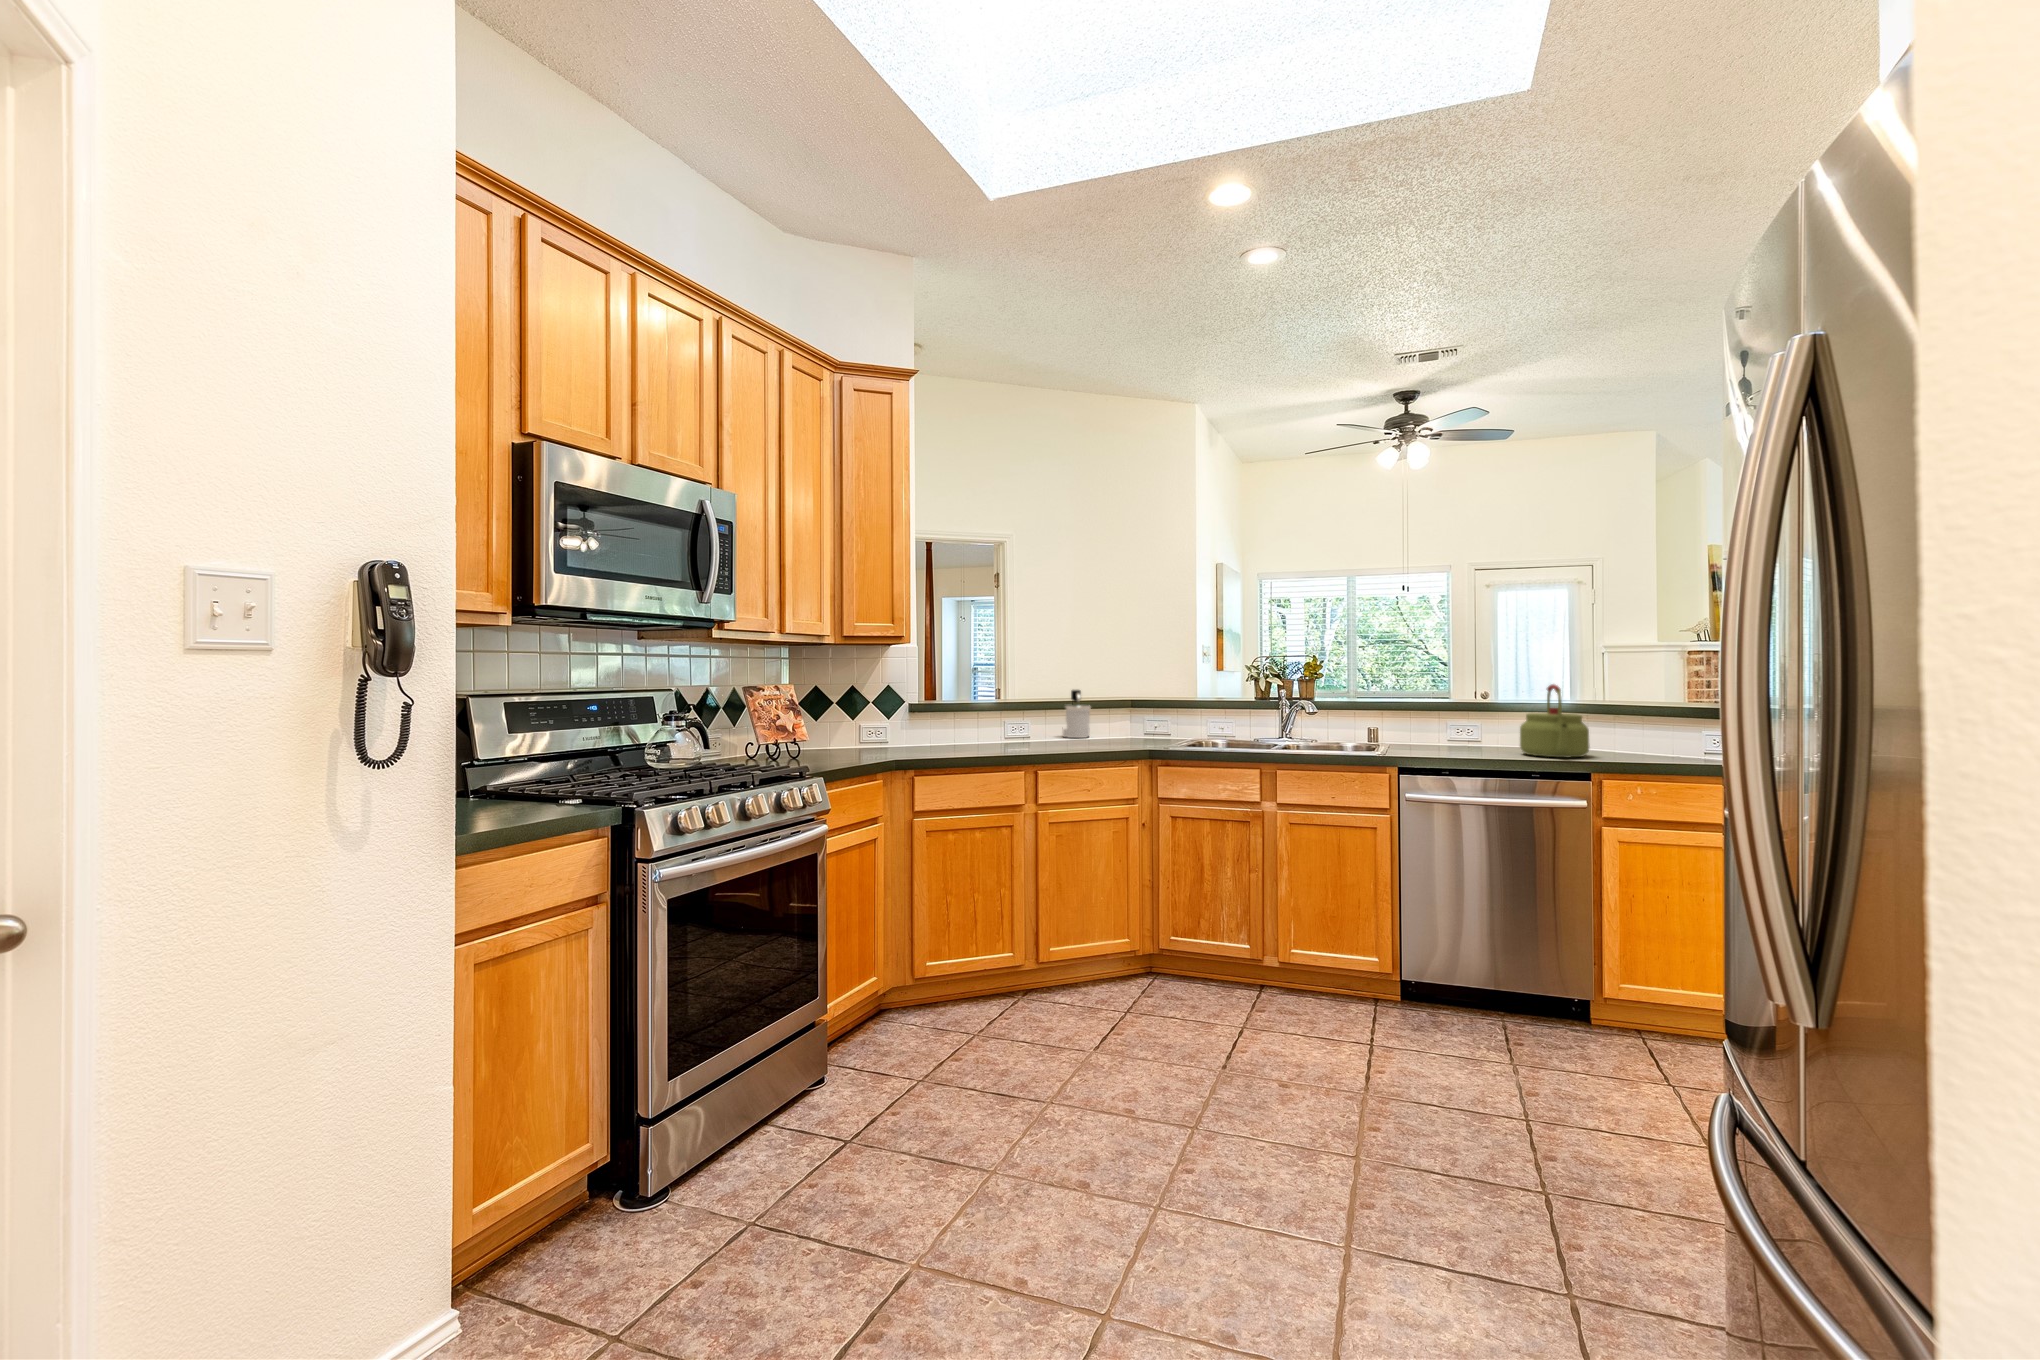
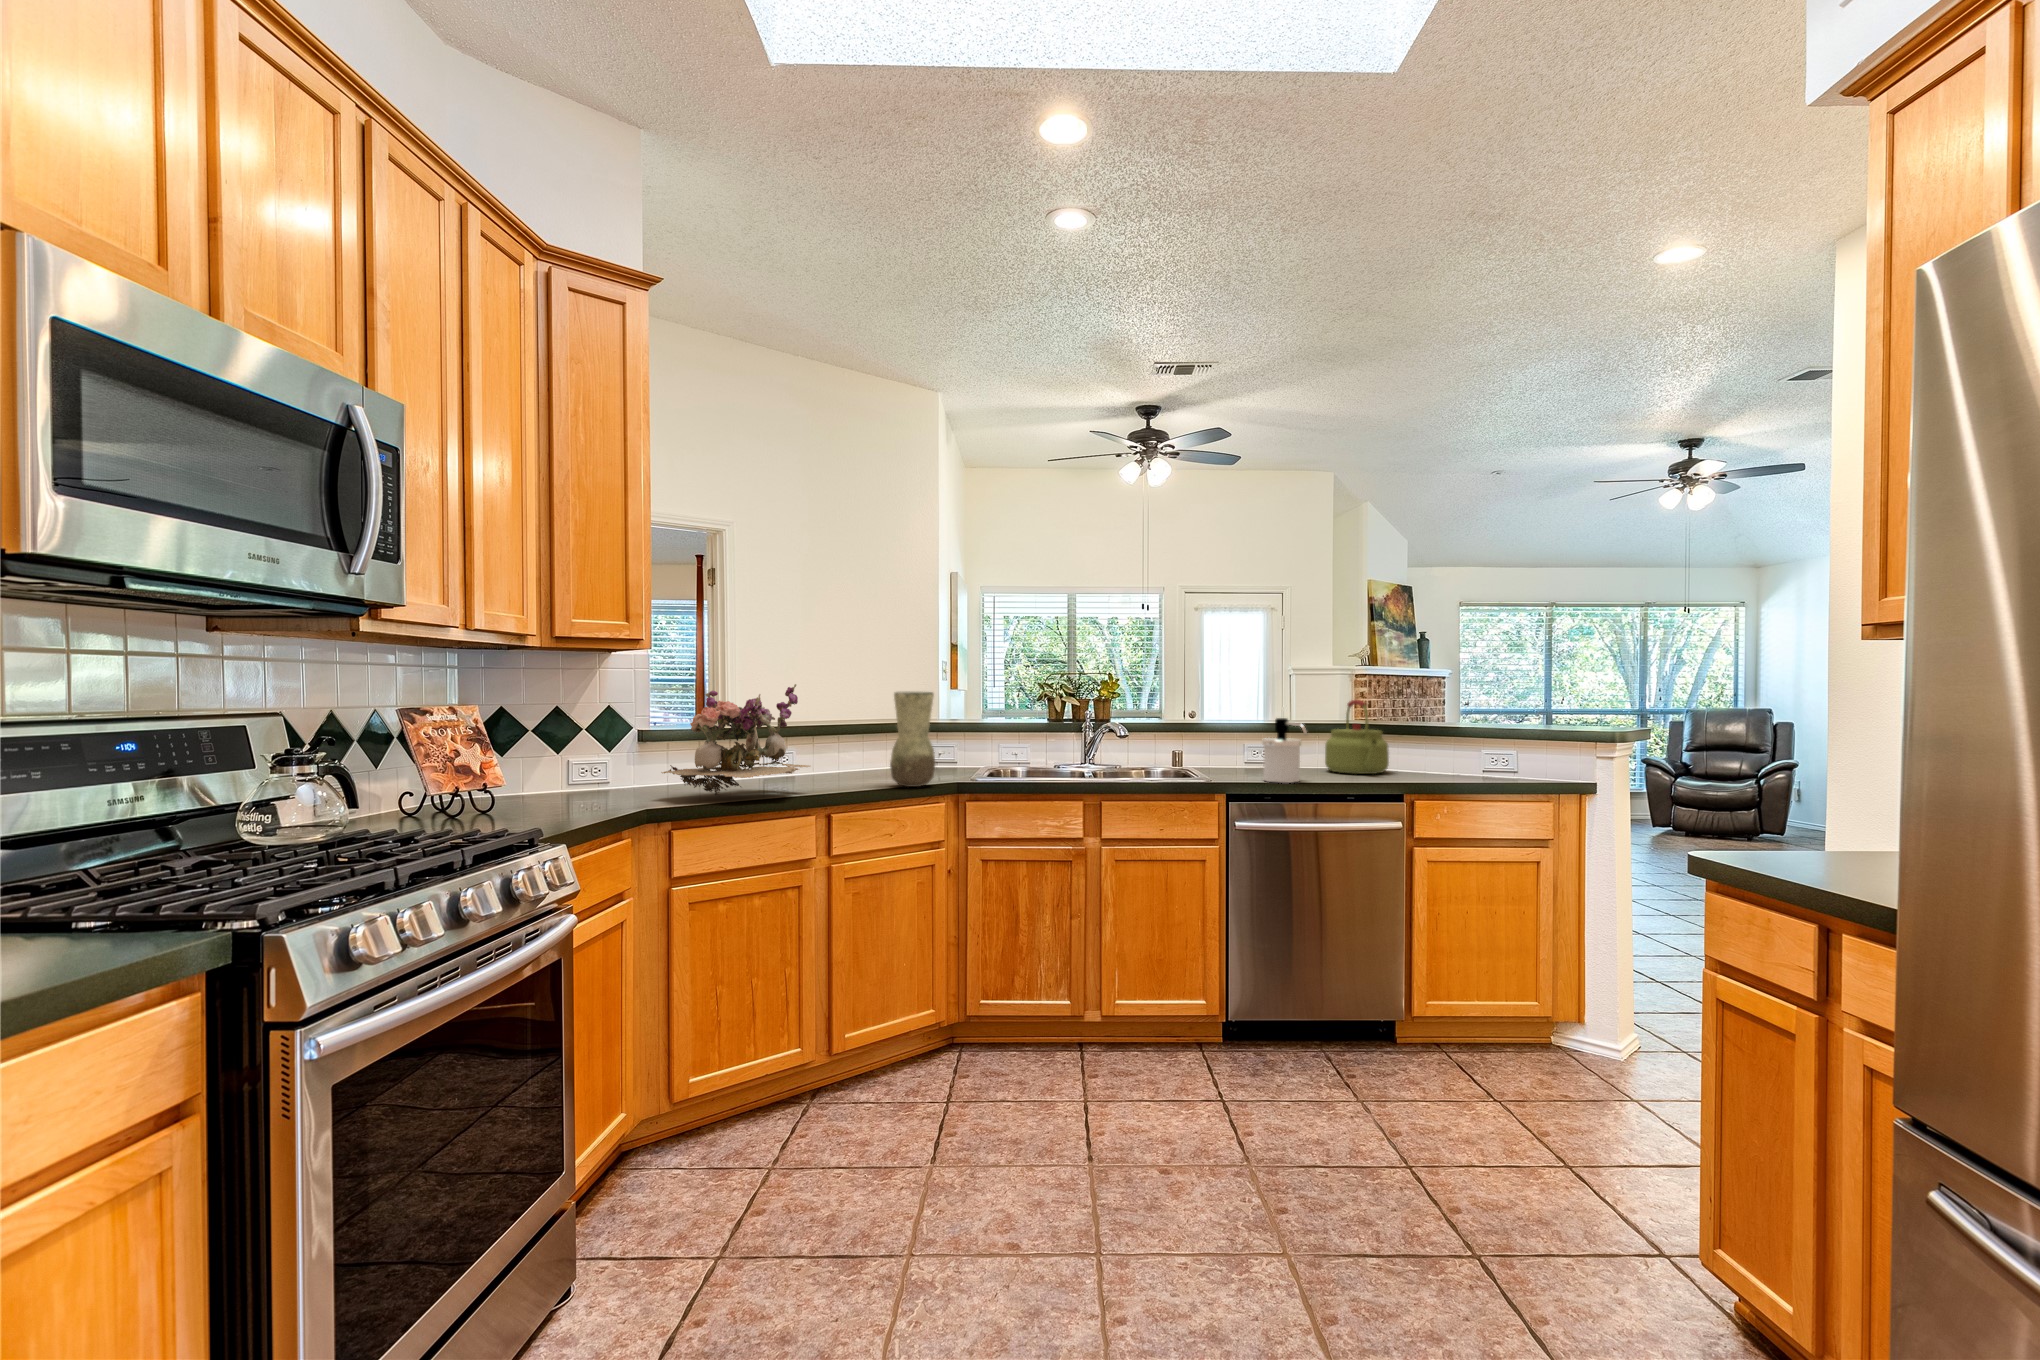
flower arrangement: none [915,669,1026,755] -> present [661,684,810,795]
vase: none [1092,675,1130,753] -> present [890,692,936,787]
soap dispenser: present [1062,690,1090,738] -> present [1262,718,1307,783]

